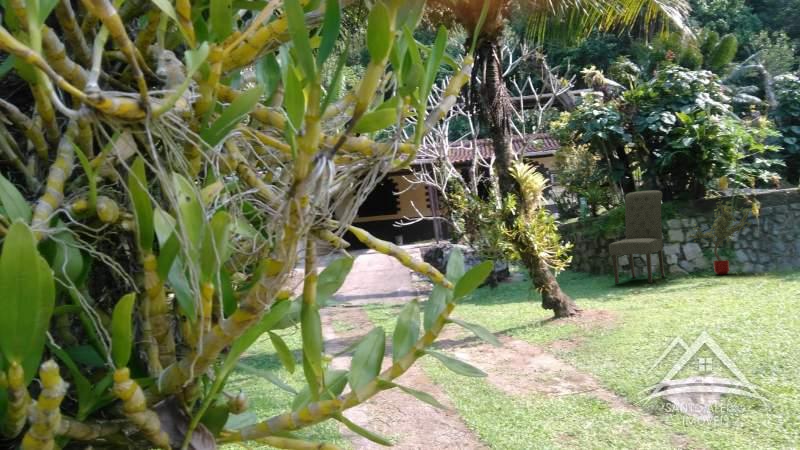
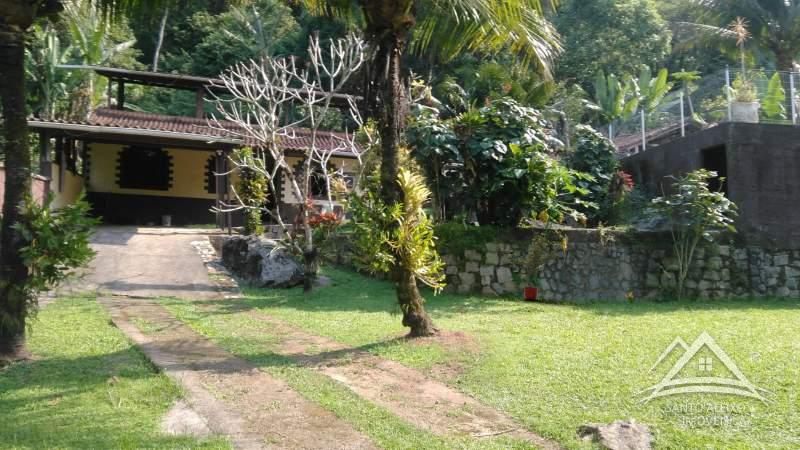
chair: present [610,191,665,283] -> none [437,213,486,303]

